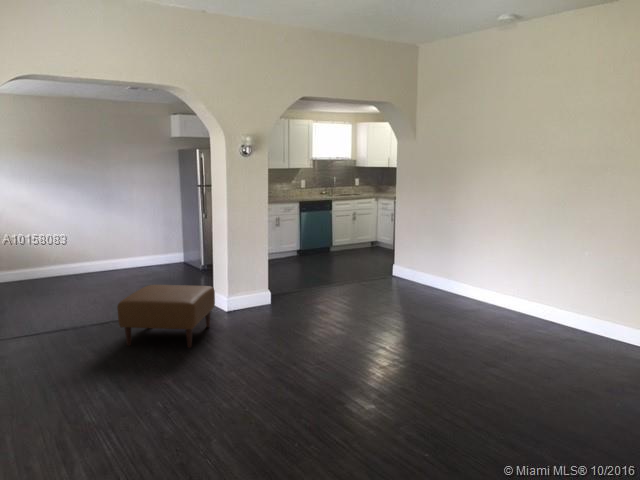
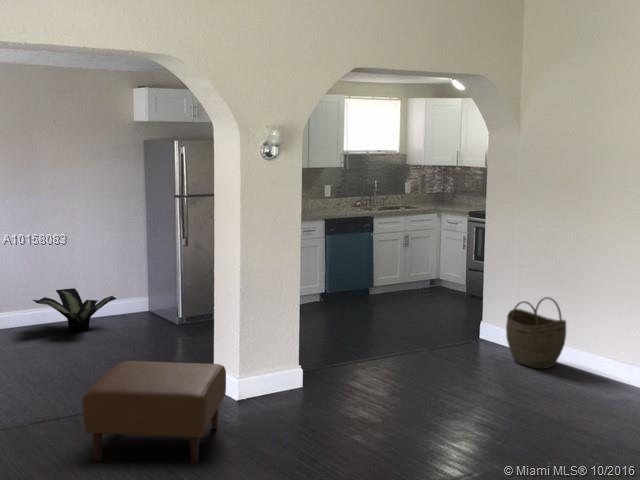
potted plant: none [105,246,161,274] -> present [33,288,117,332]
woven basket: none [407,247,445,293] -> present [506,297,566,369]

